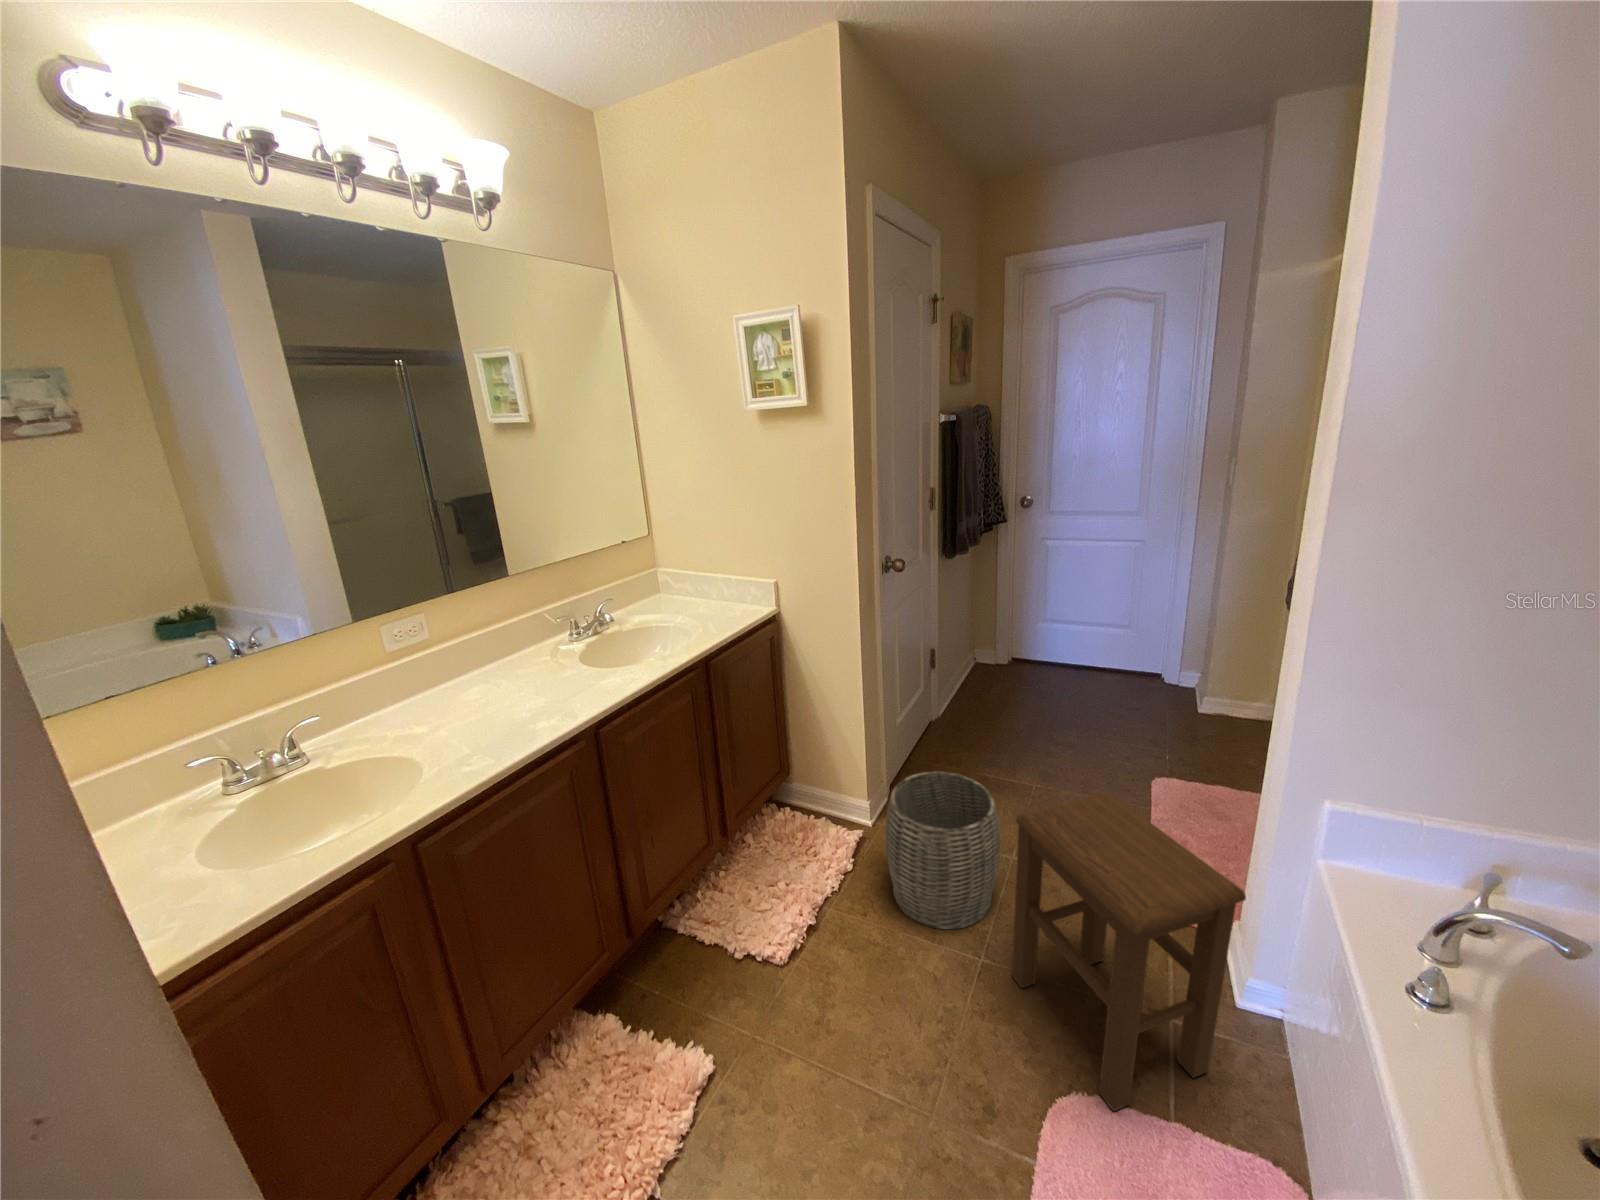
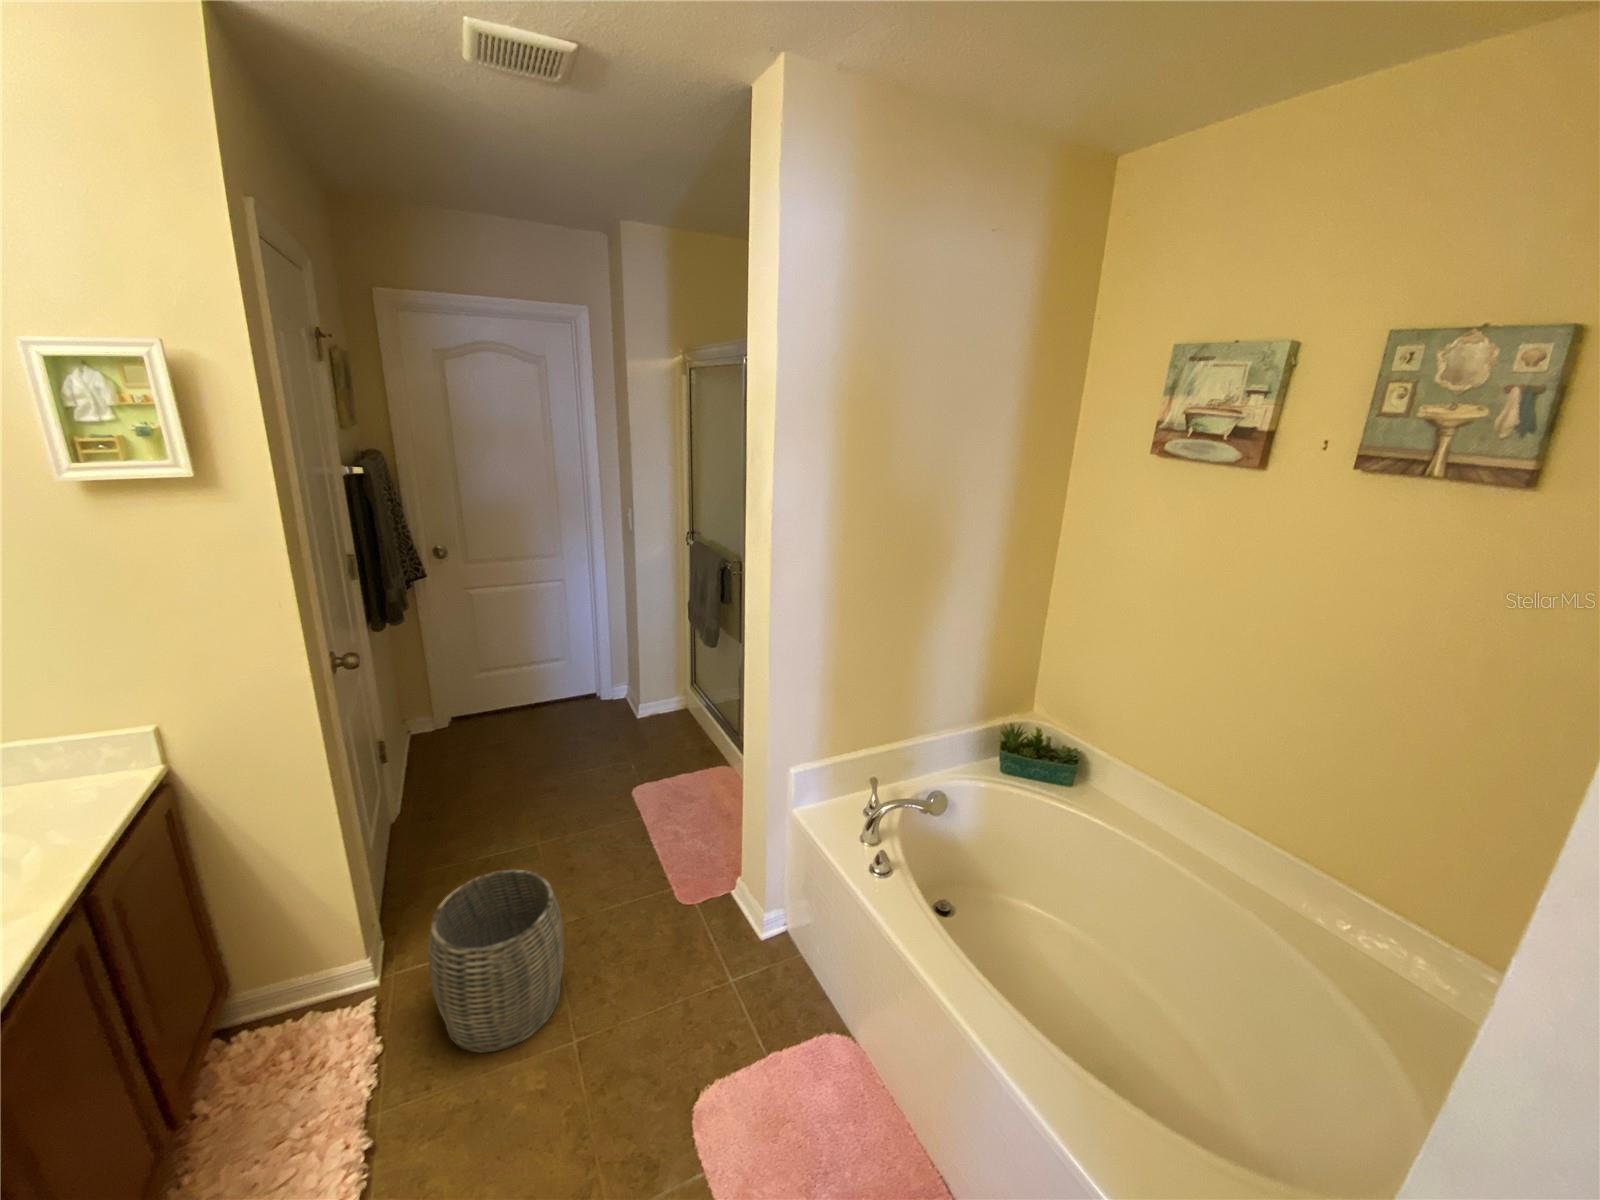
stool: present [1012,792,1246,1111] -> none [600,825,777,1079]

